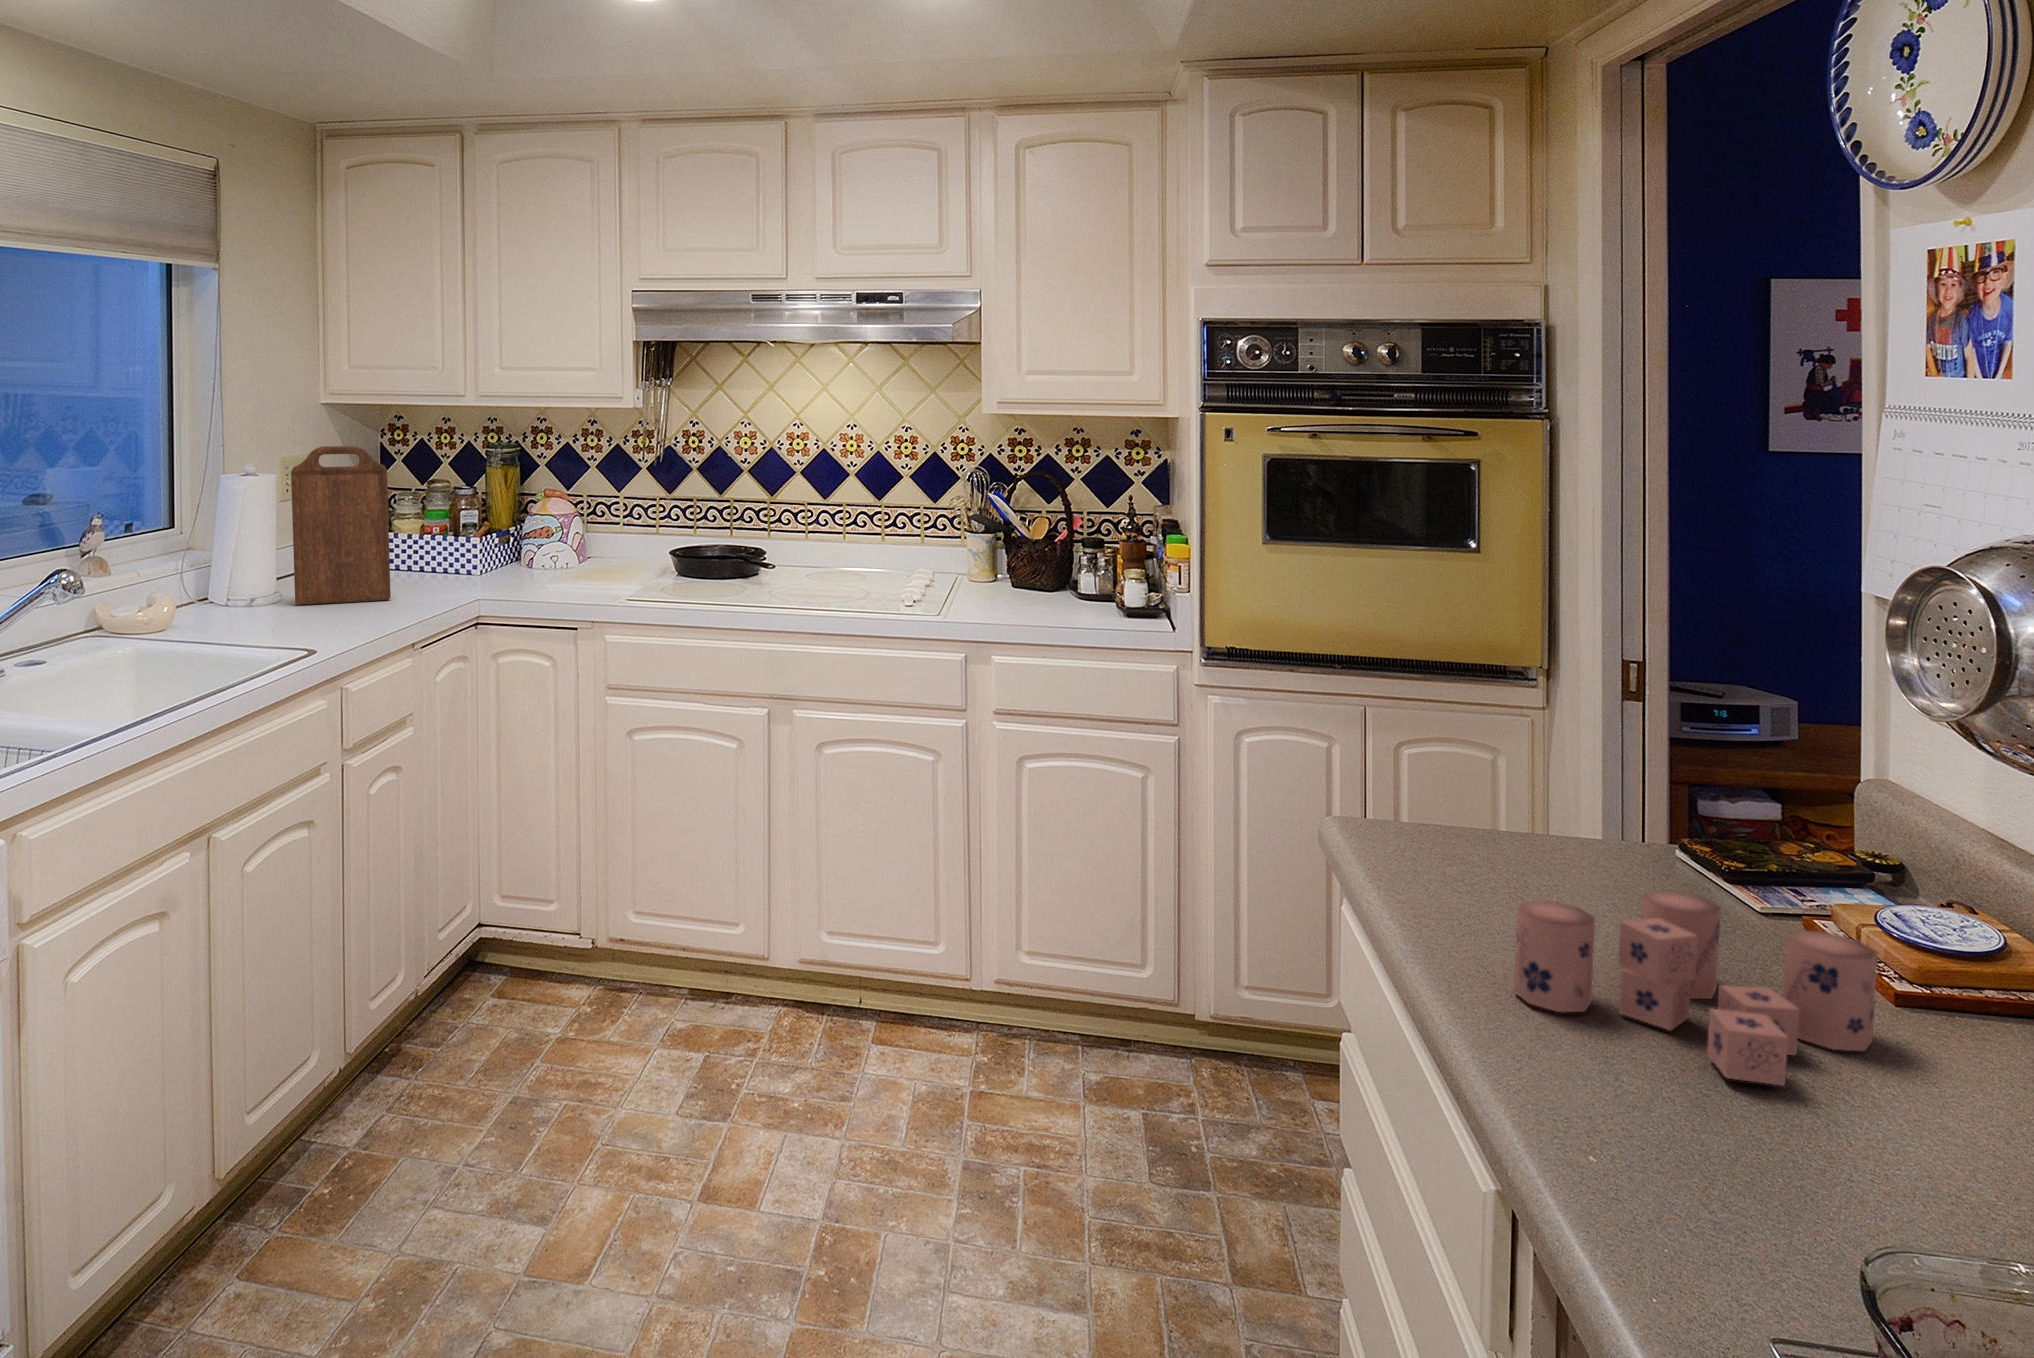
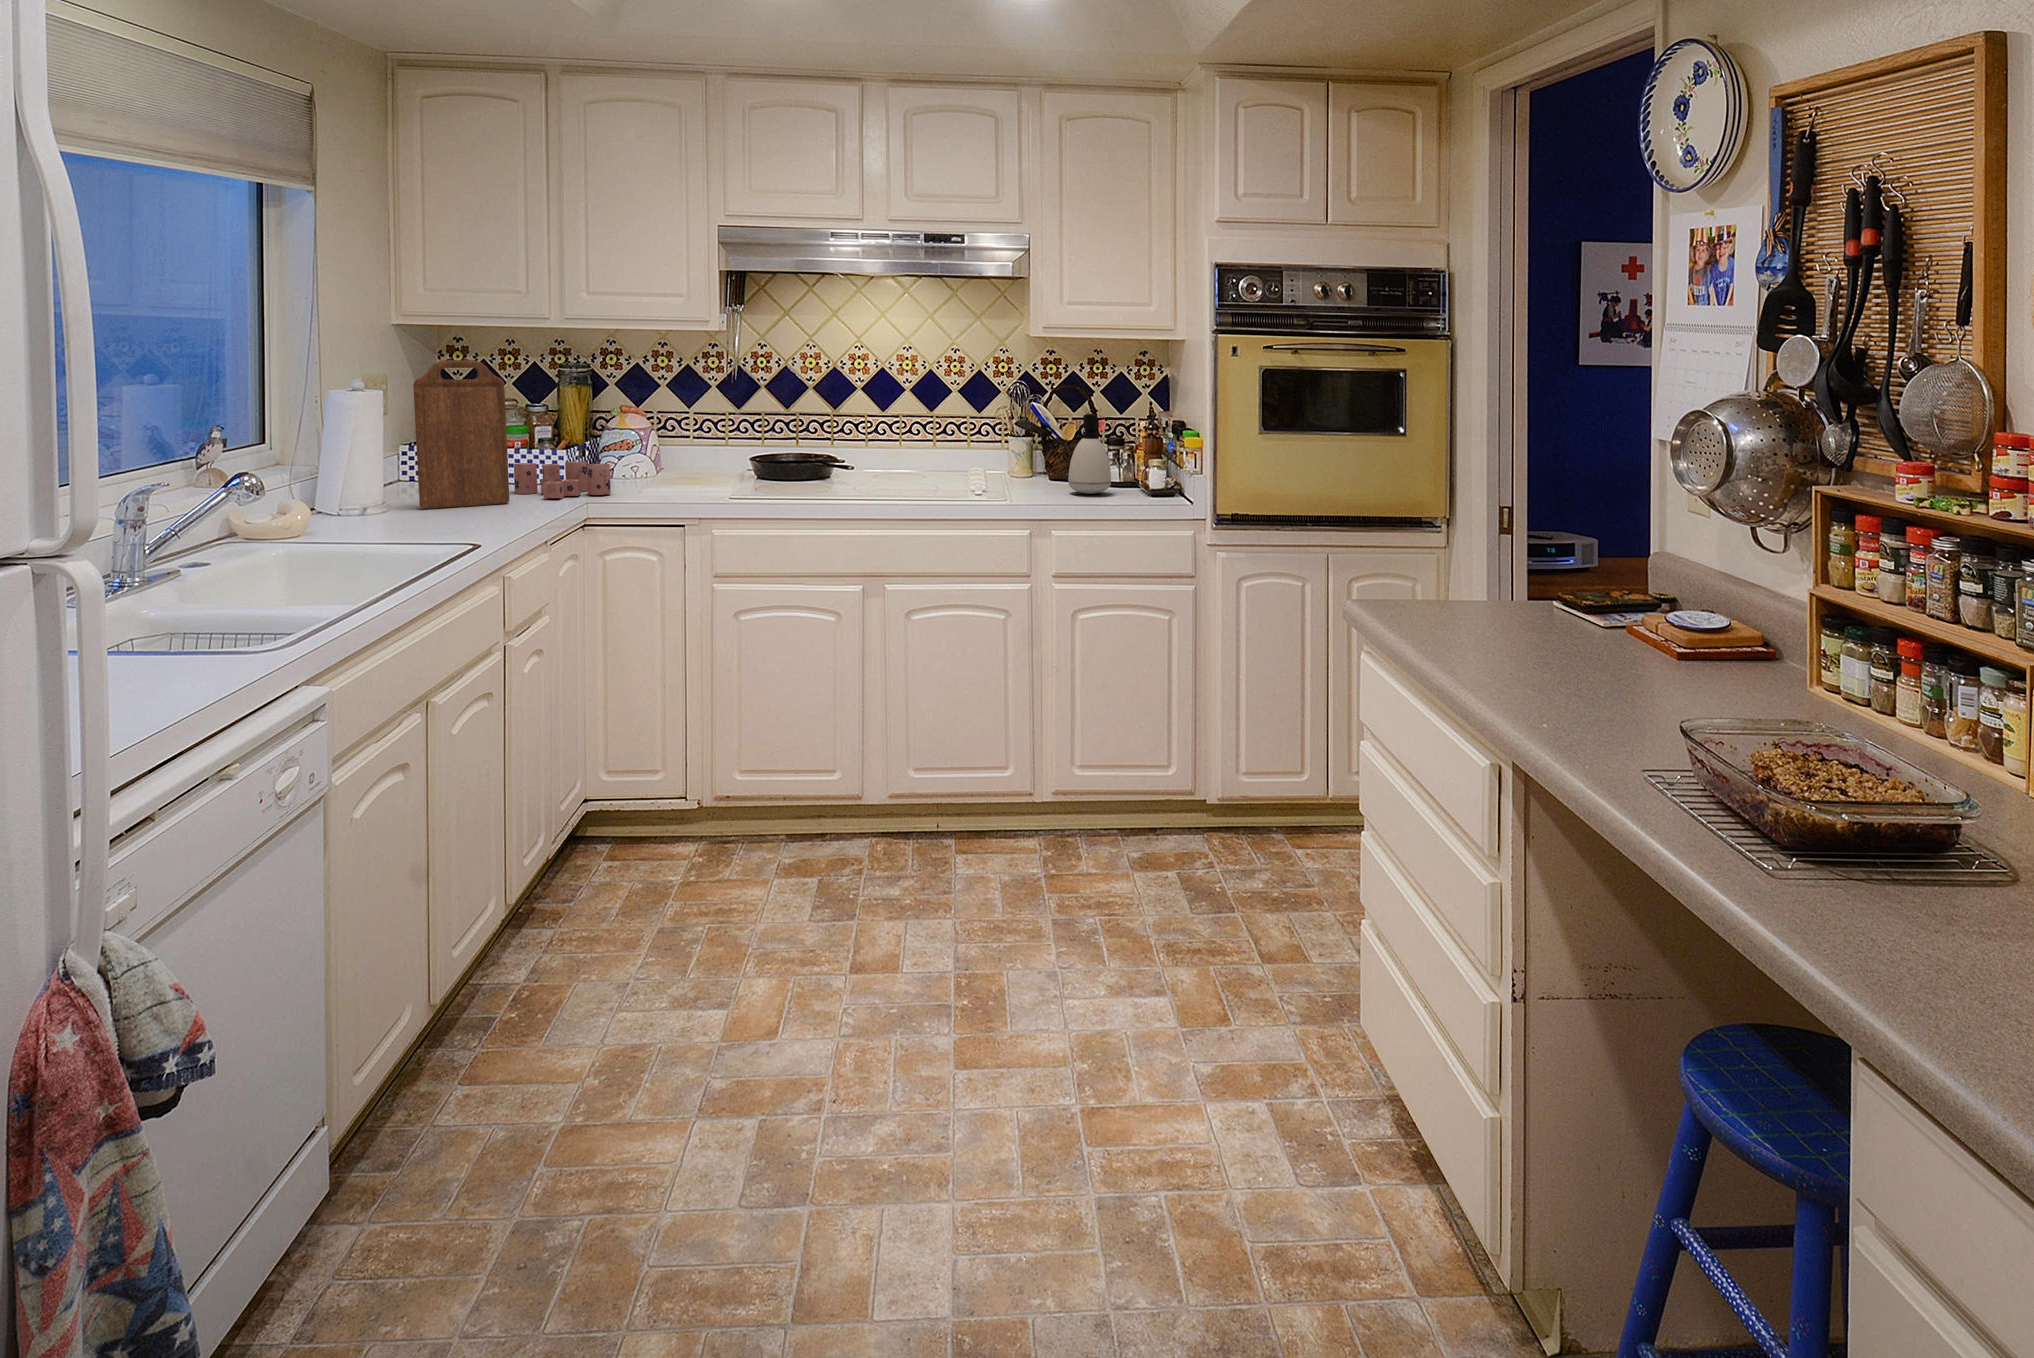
soap dispenser: none [1026,508,1083,606] -> present [1068,414,1113,494]
candle: present [1514,890,1878,1085] -> present [514,461,611,498]

